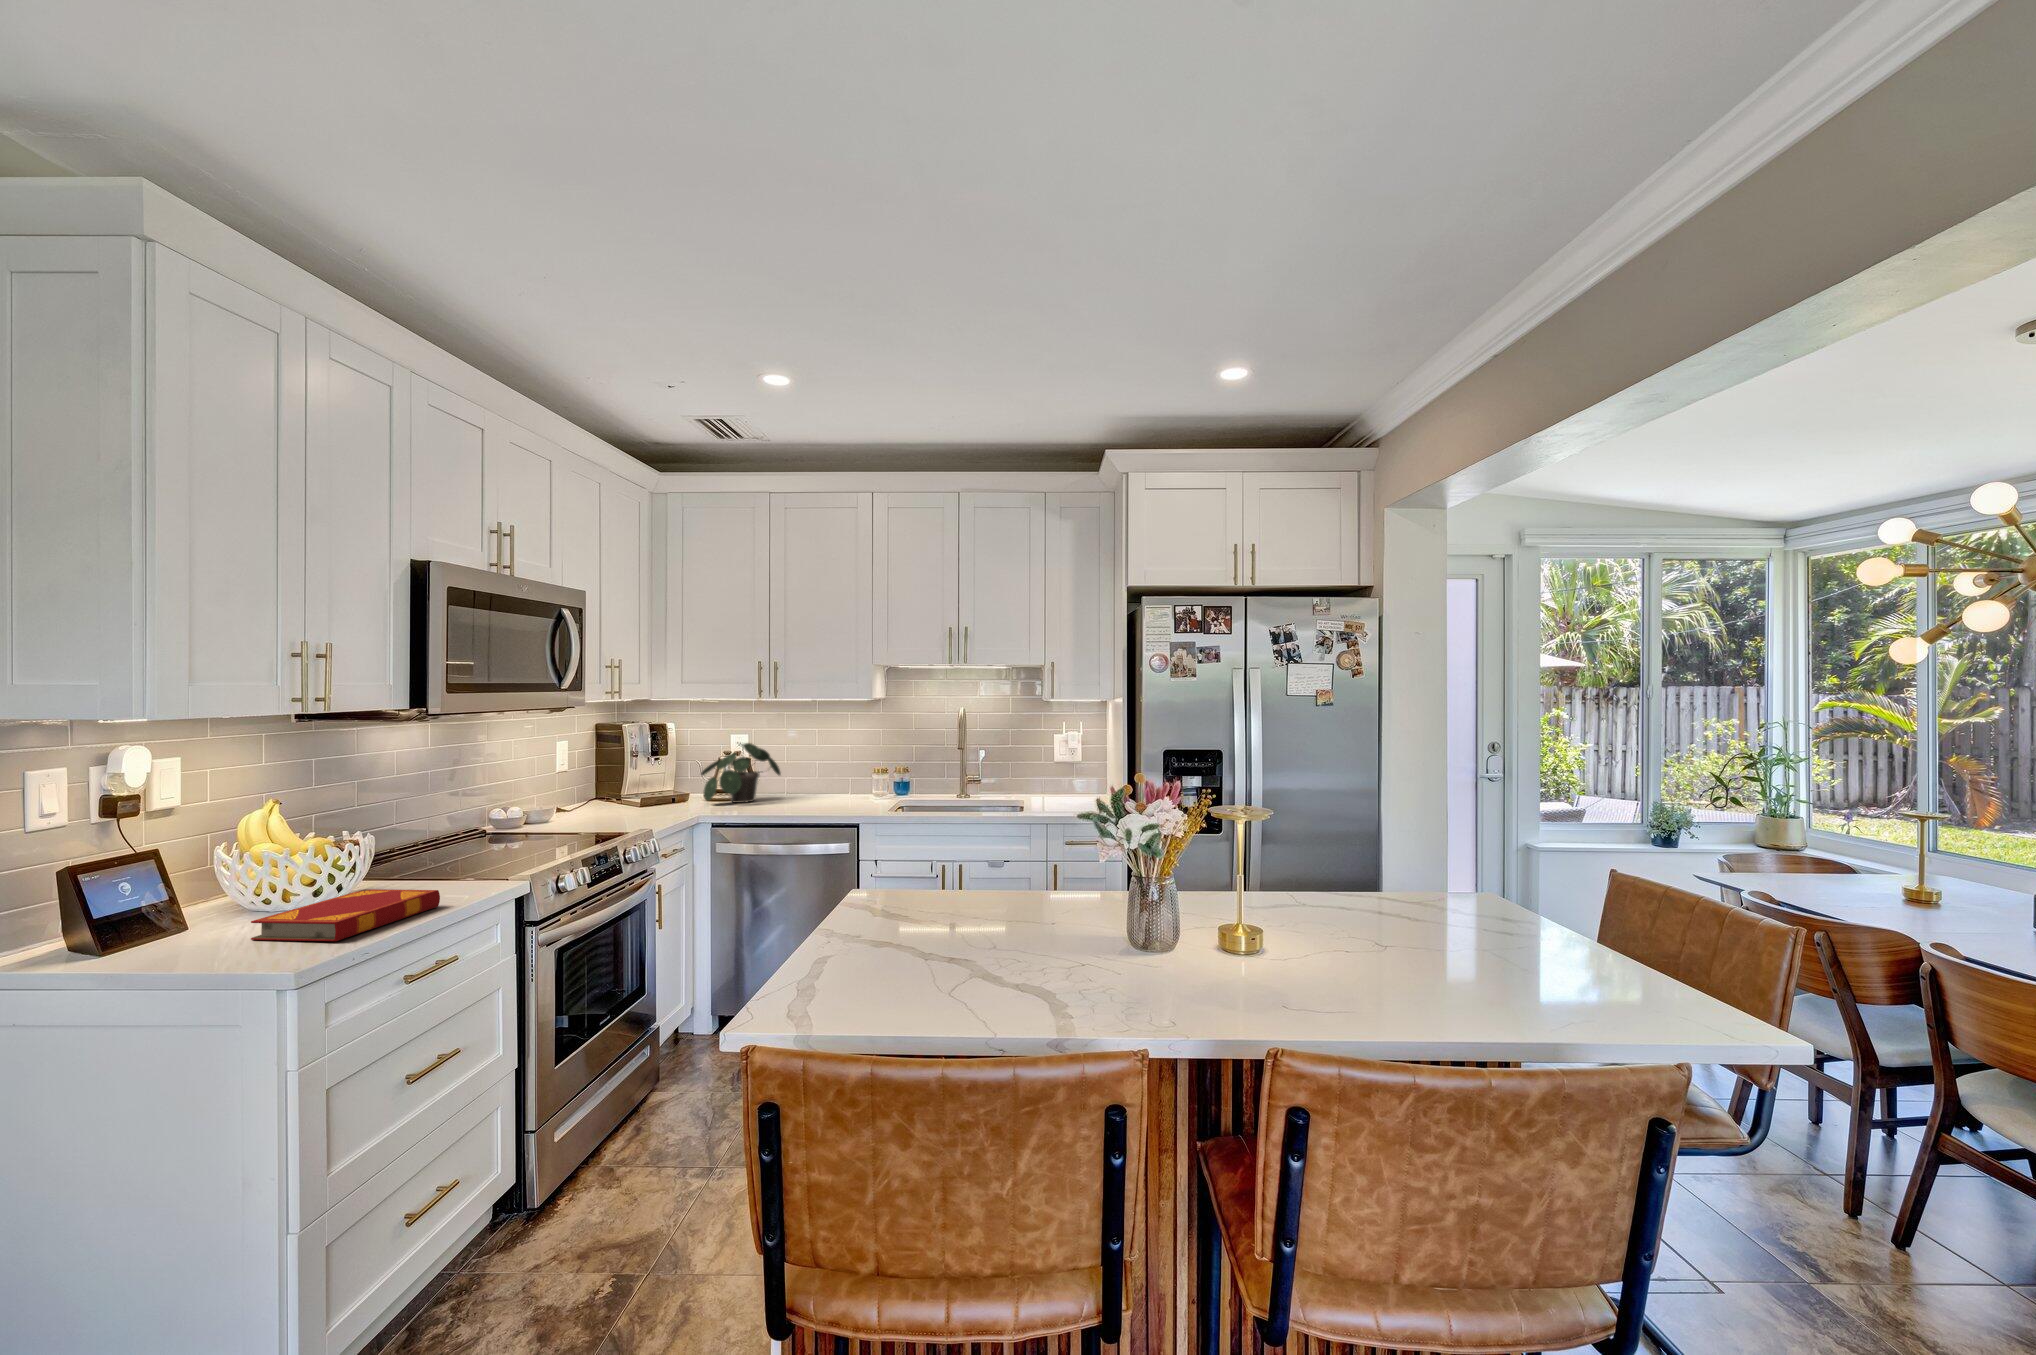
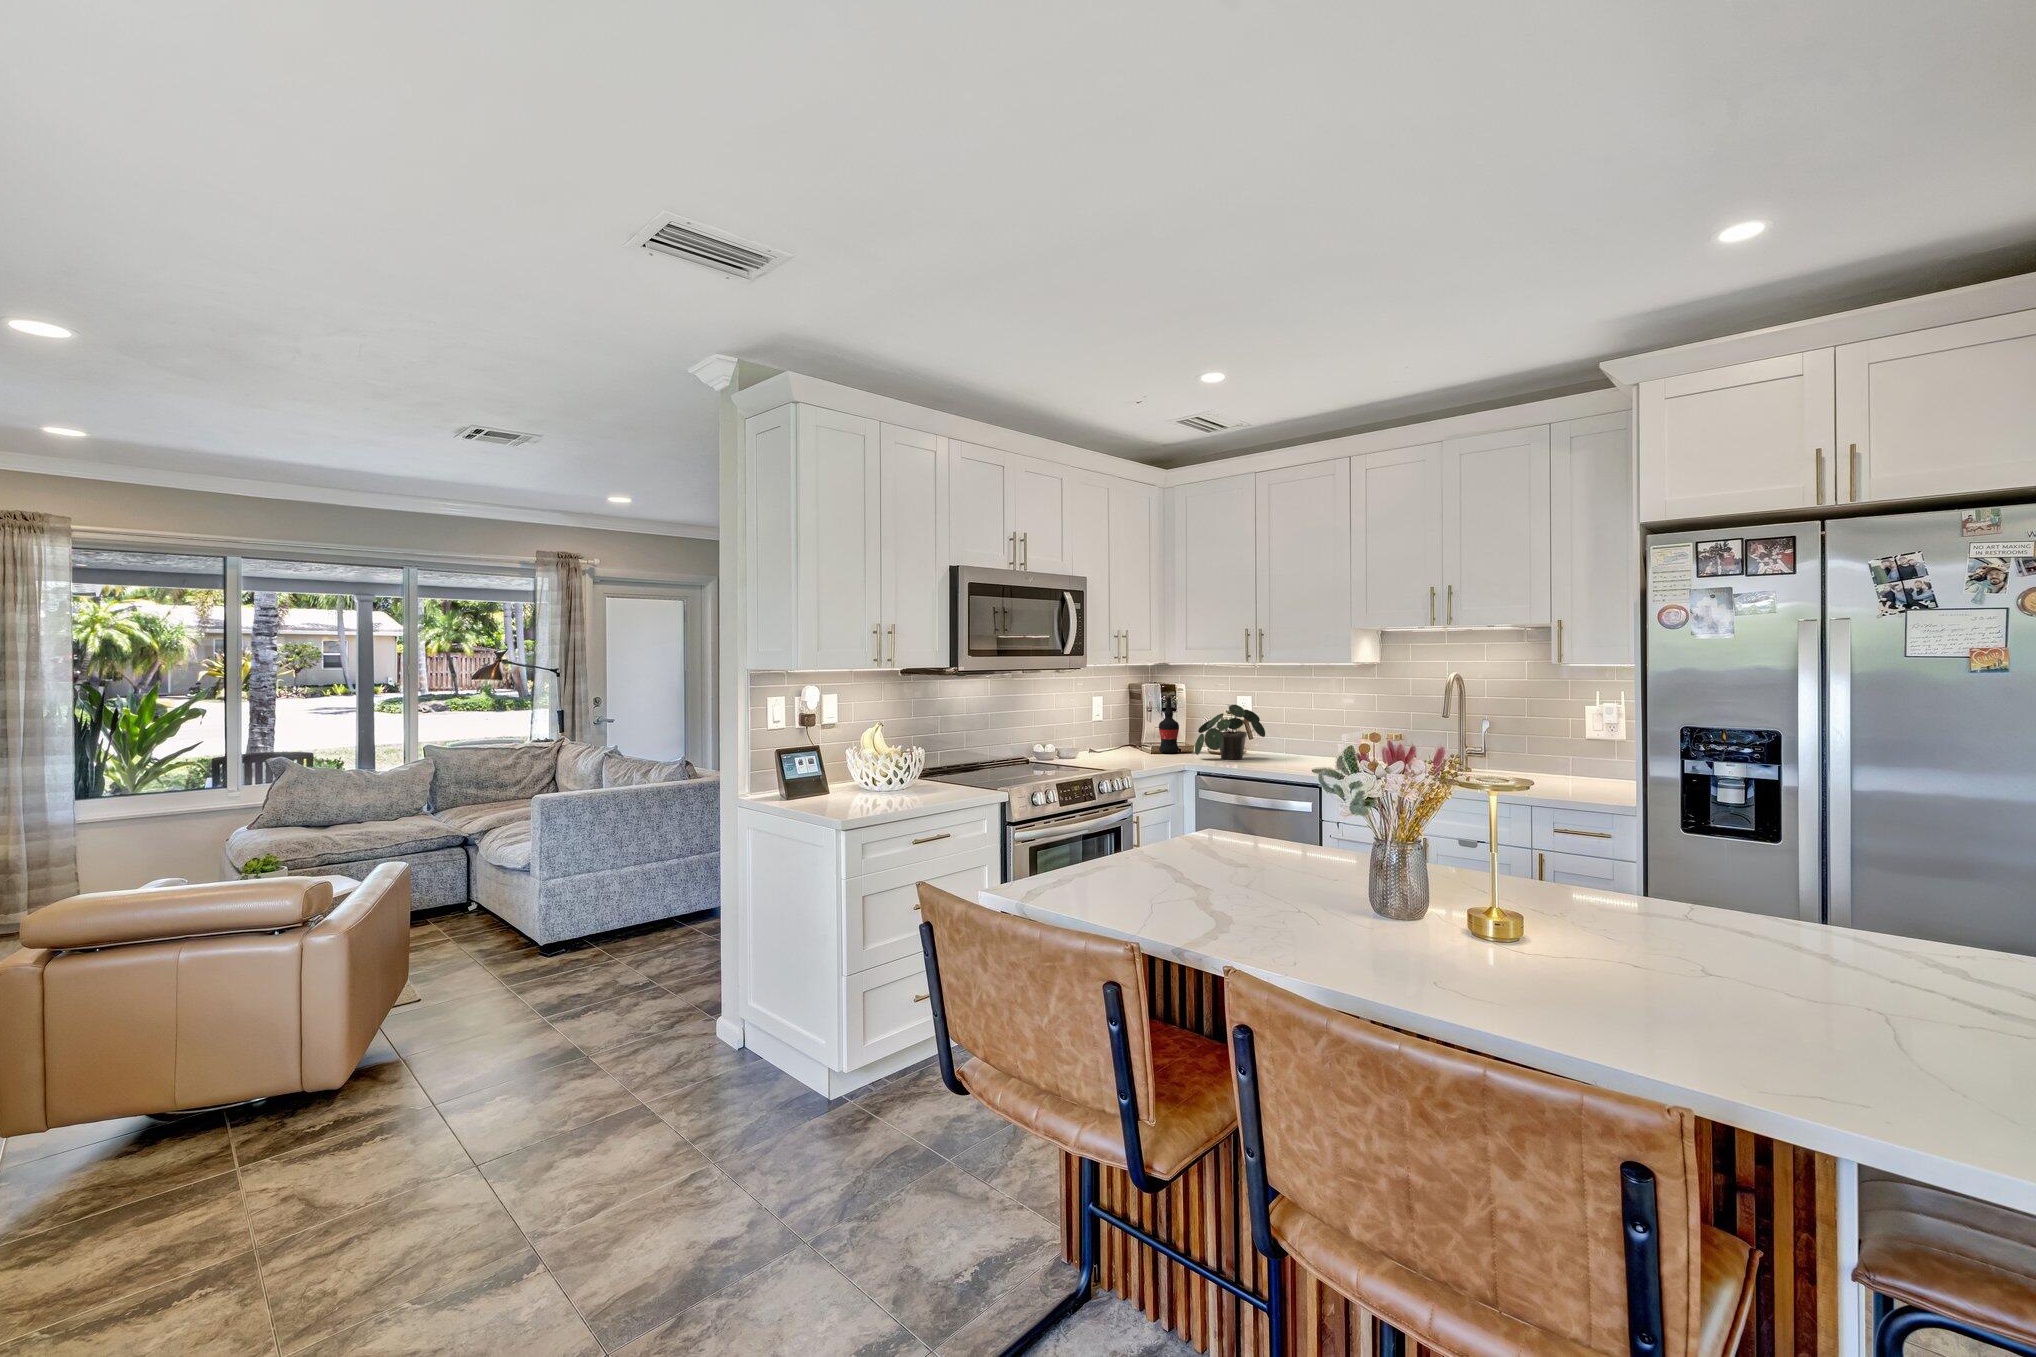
wine bottle: none [651,734,676,801] -> present [1159,695,1179,753]
hardback book: present [251,889,440,941] -> none [847,784,942,808]

